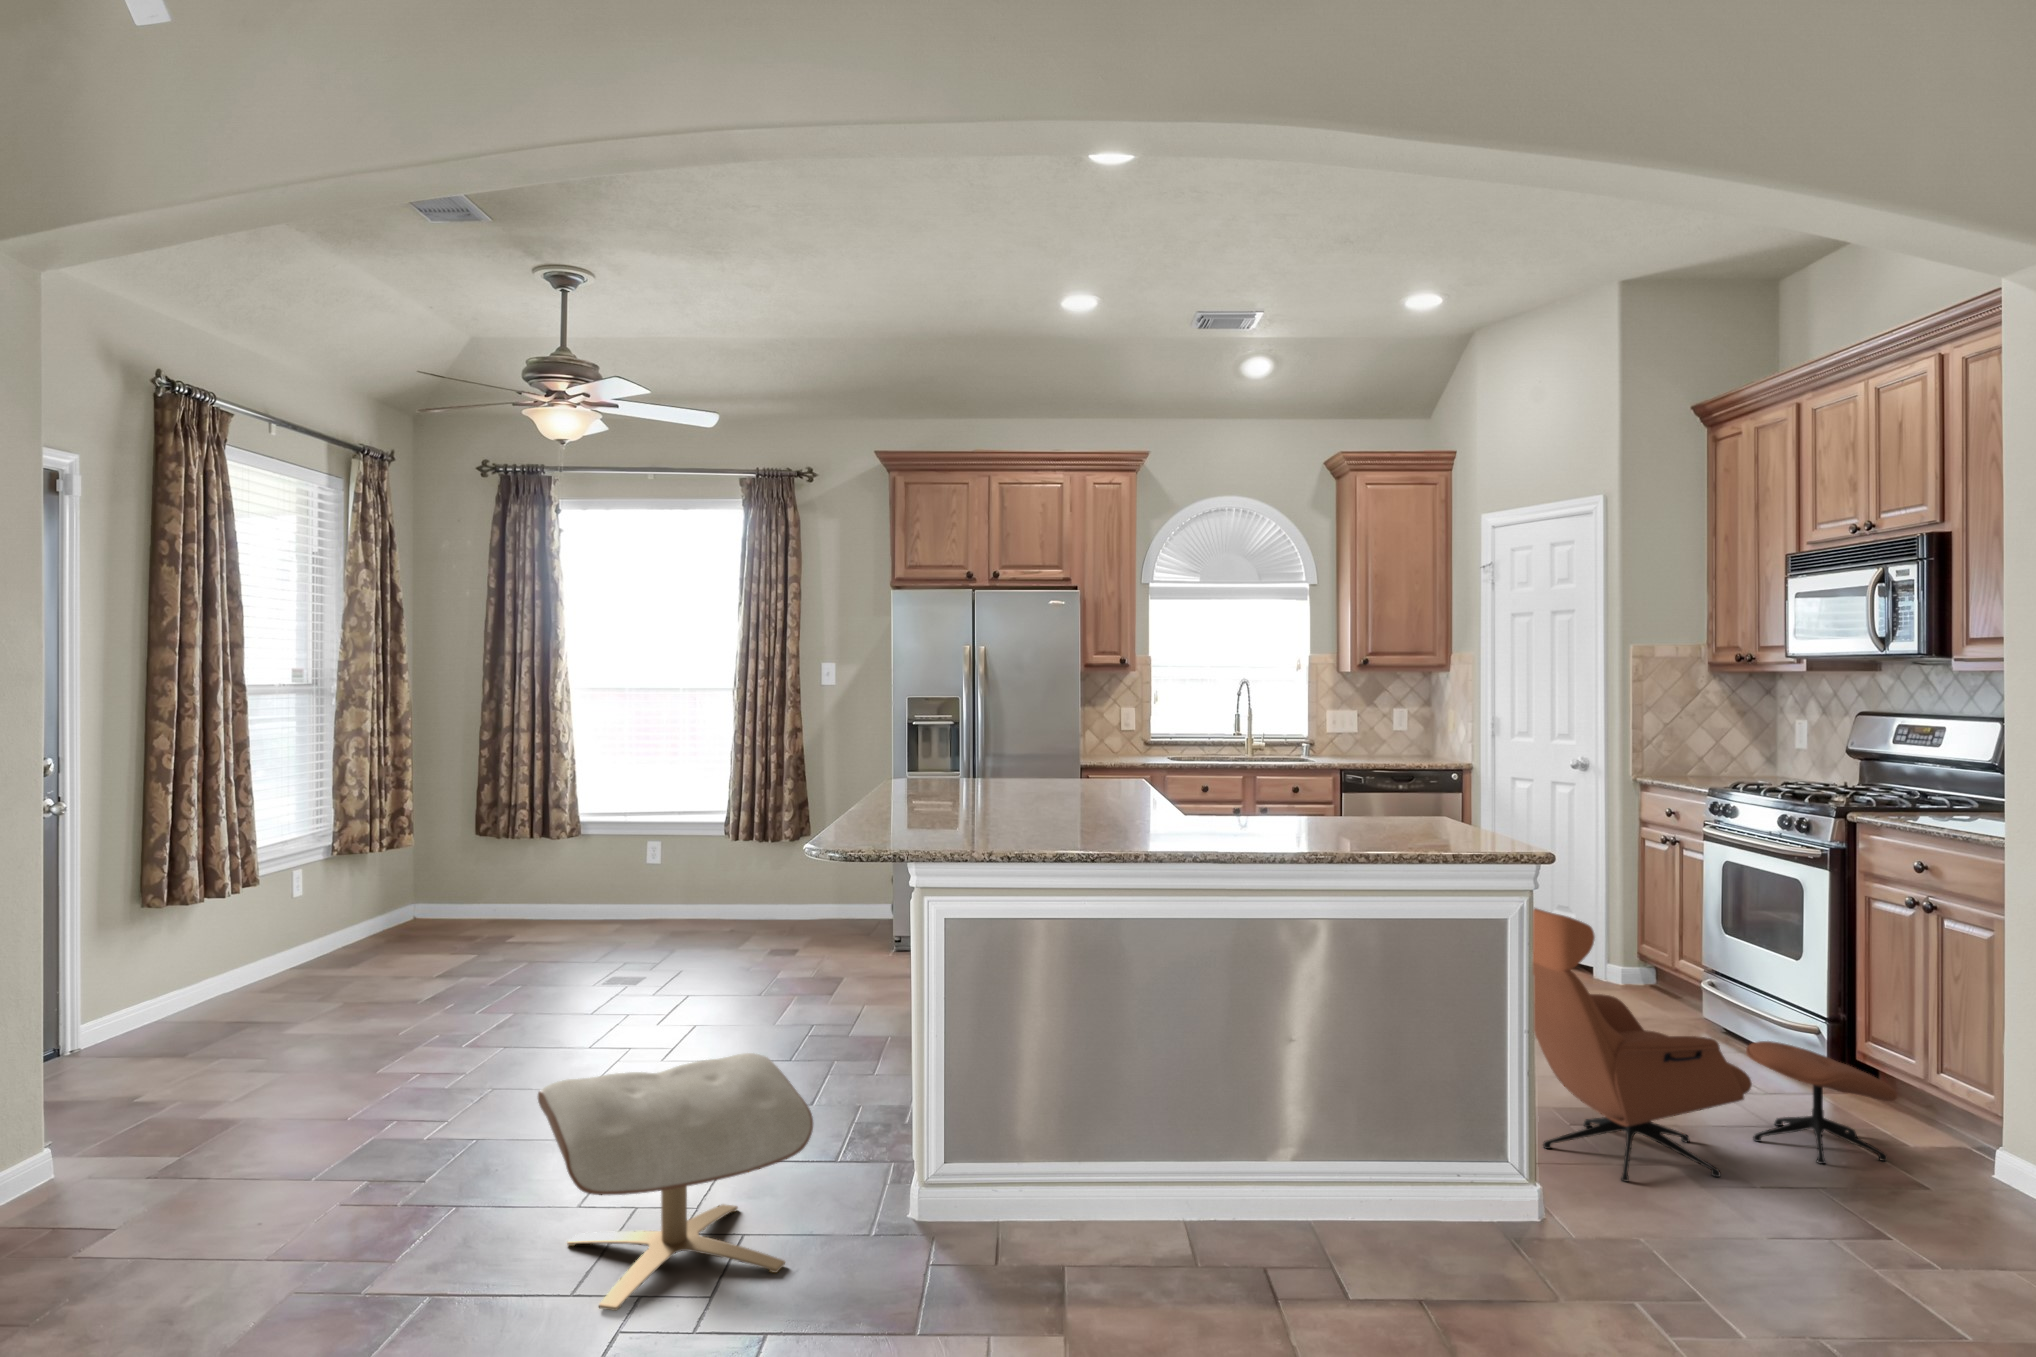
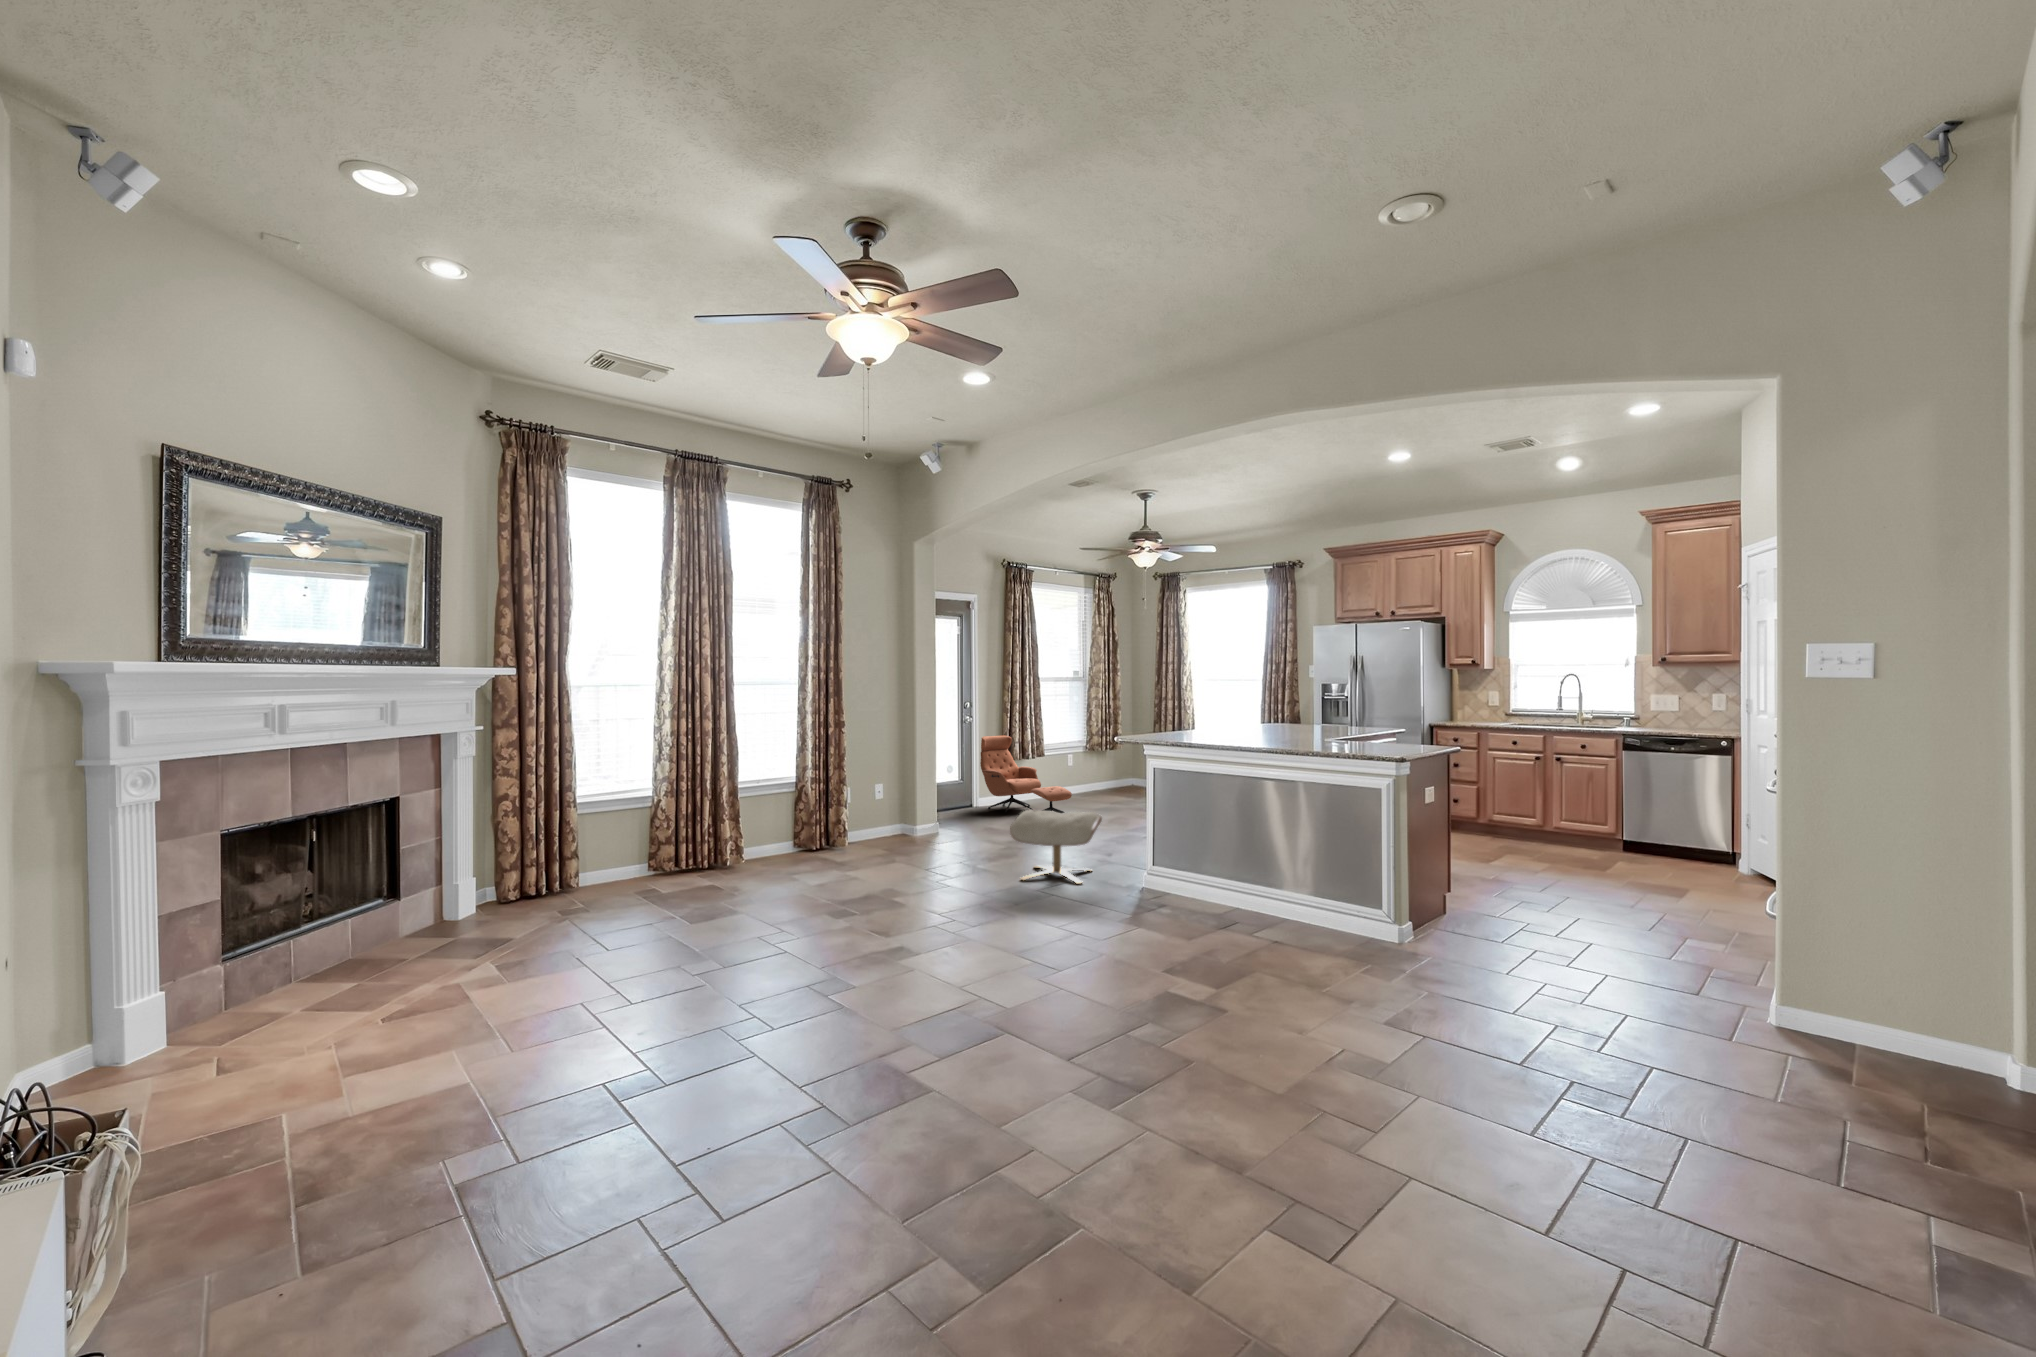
lounge chair: present [1533,908,1897,1181] -> present [980,736,1072,814]

